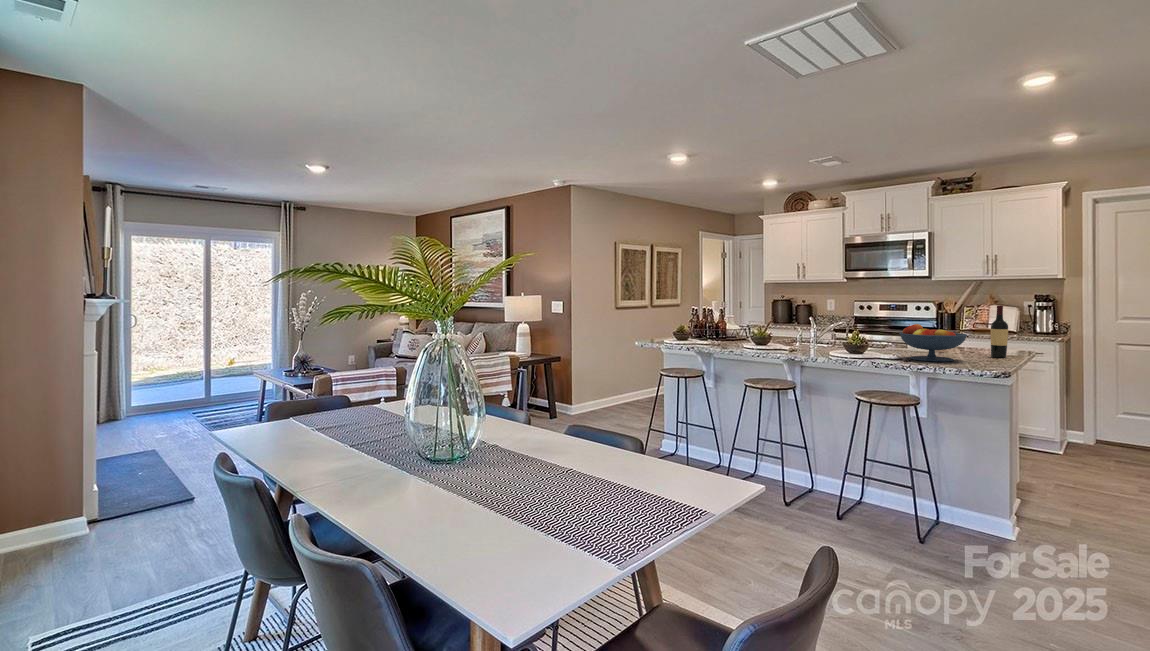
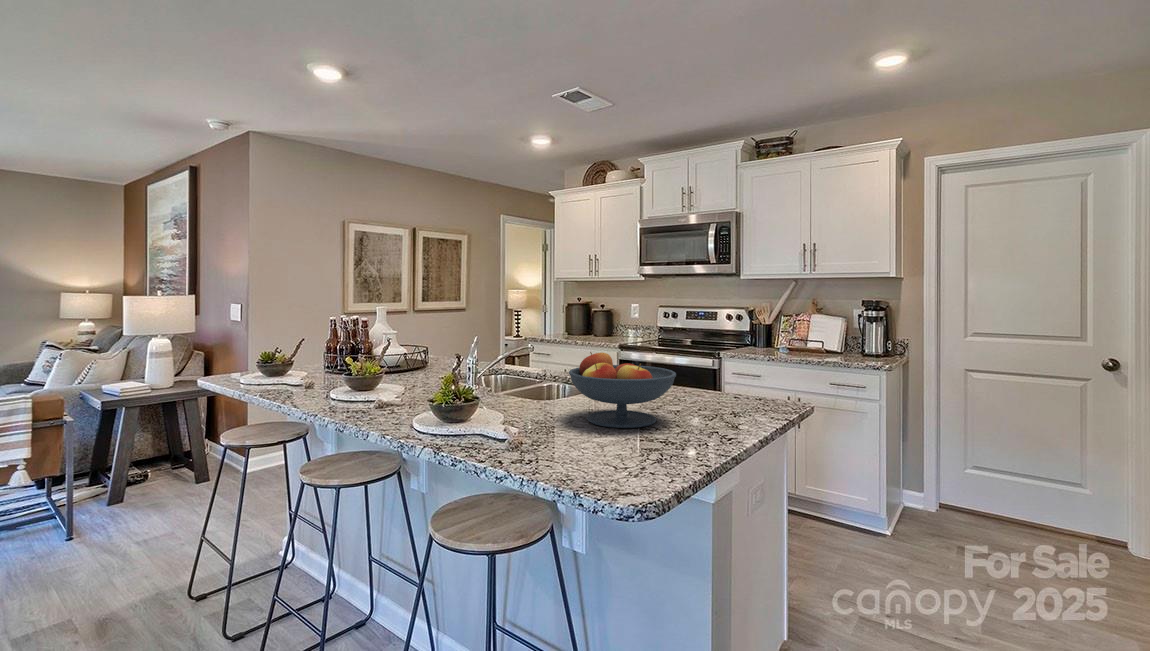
wine bottle: present [991,305,1008,358] -> none [738,319,764,413]

